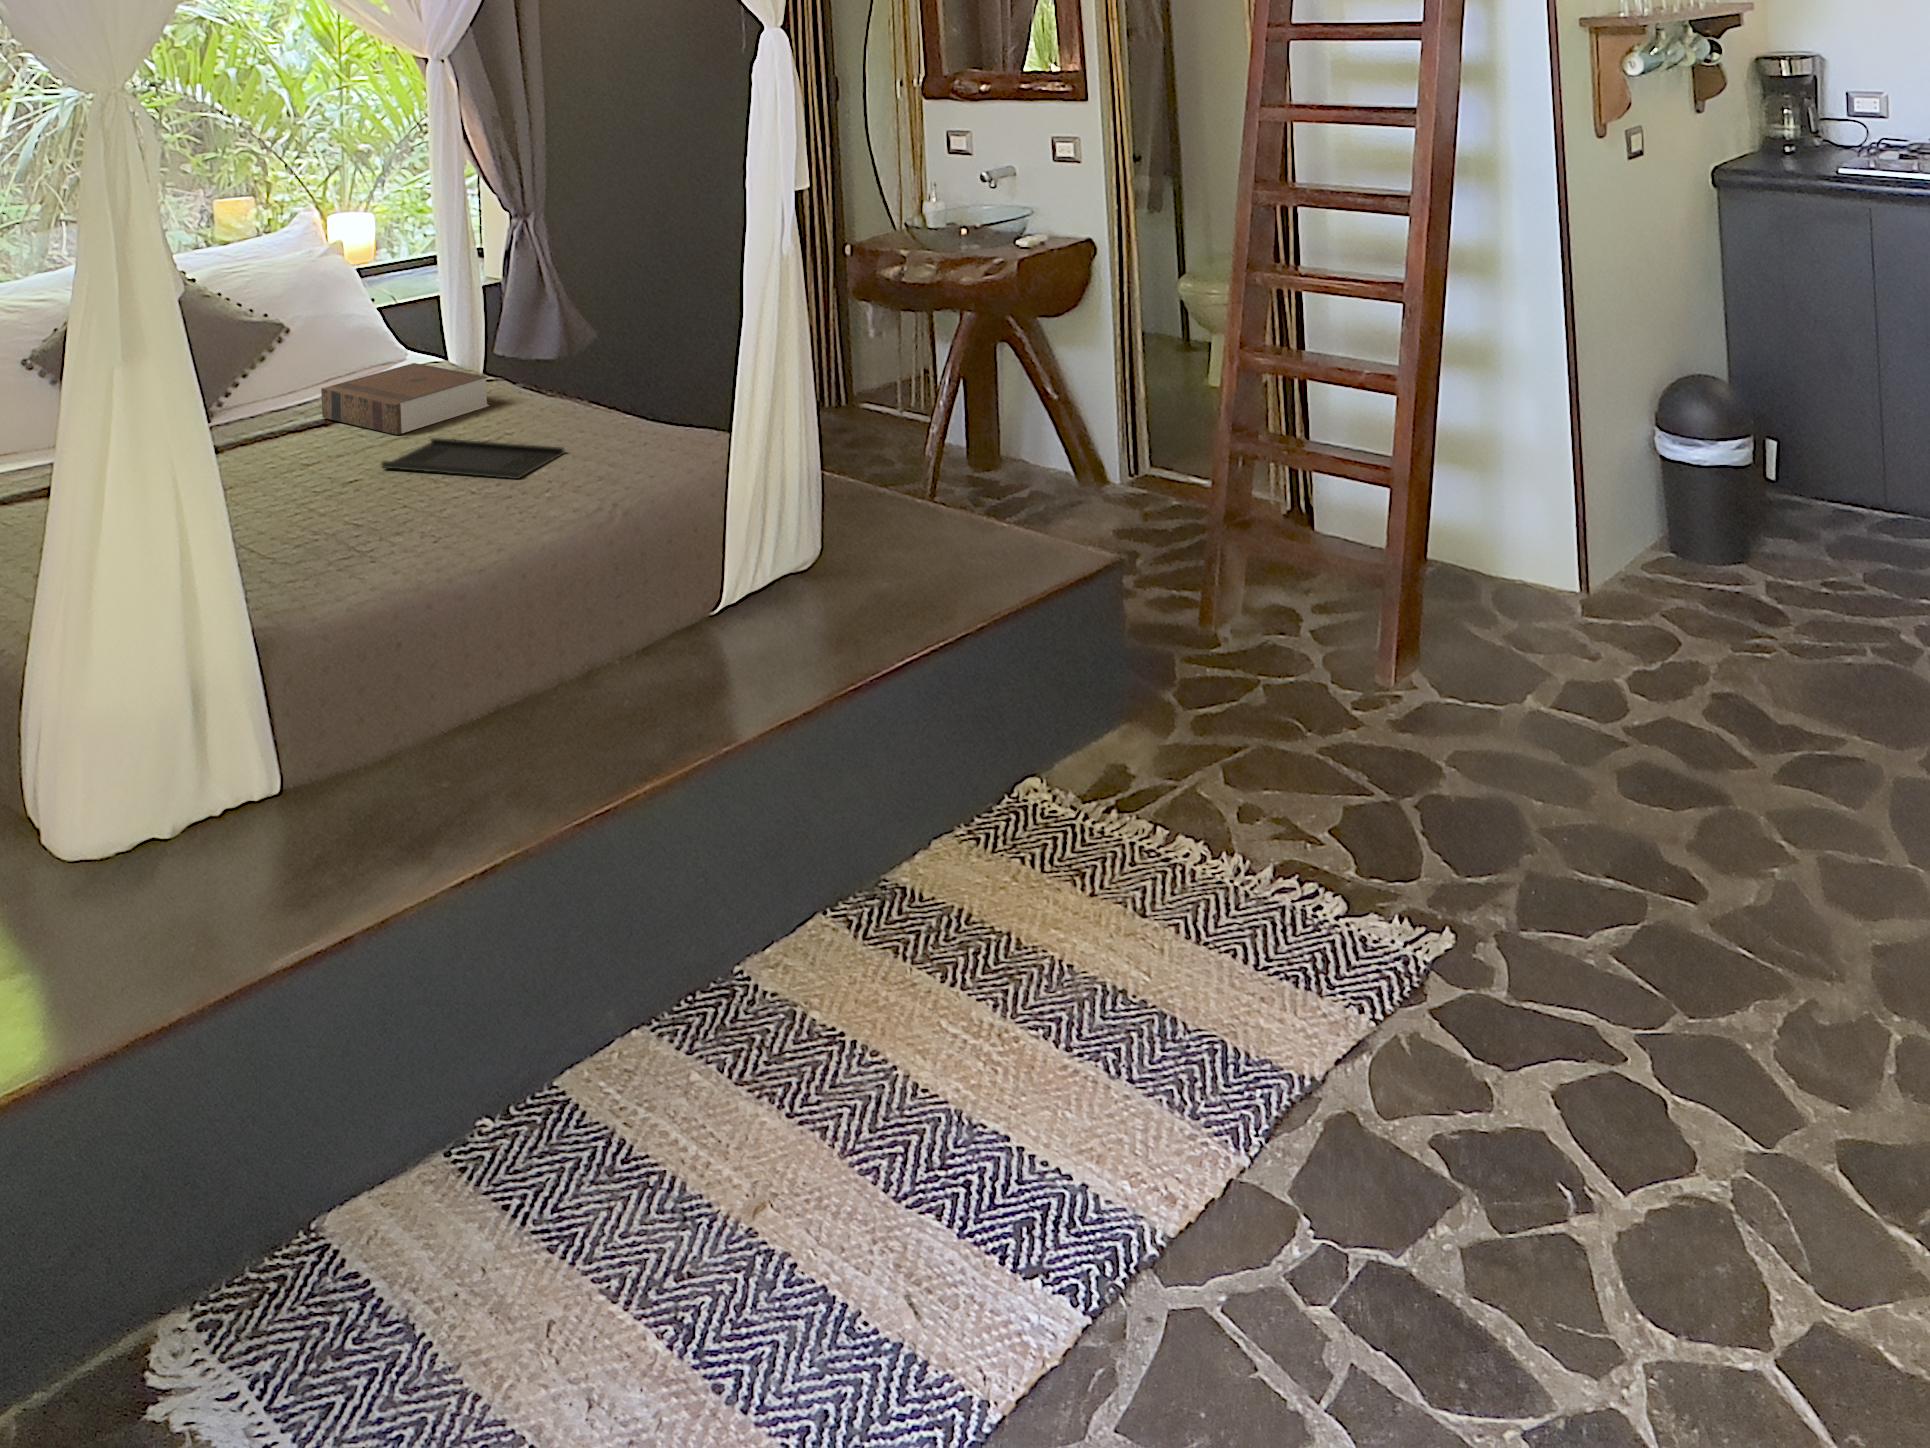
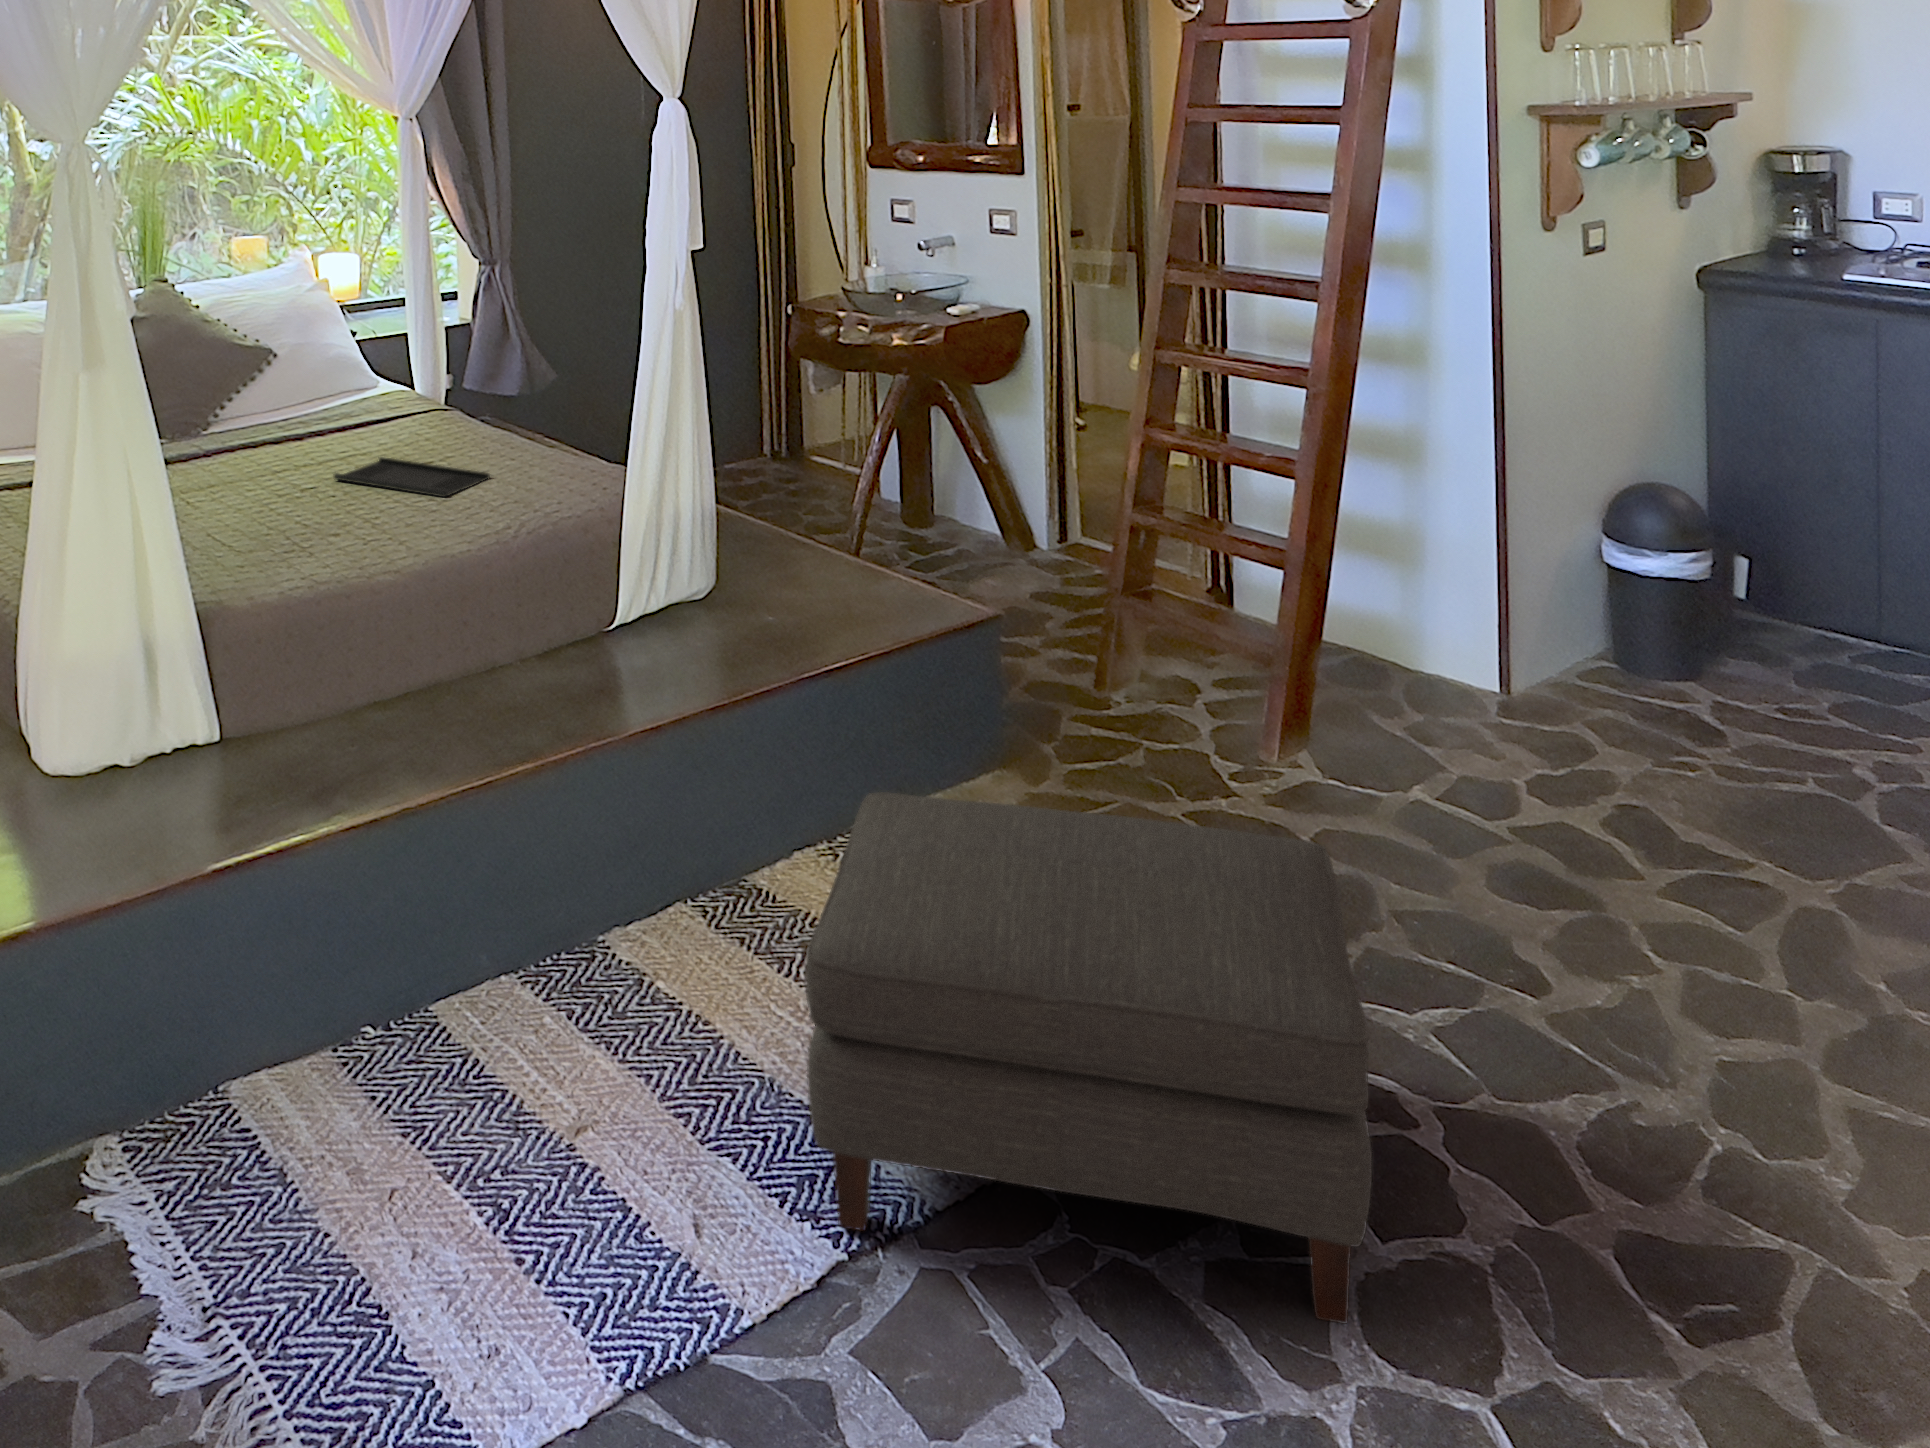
book: present [321,363,489,435] -> none [294,391,437,452]
ottoman: none [1027,766,1630,1295] -> present [806,792,1372,1324]

